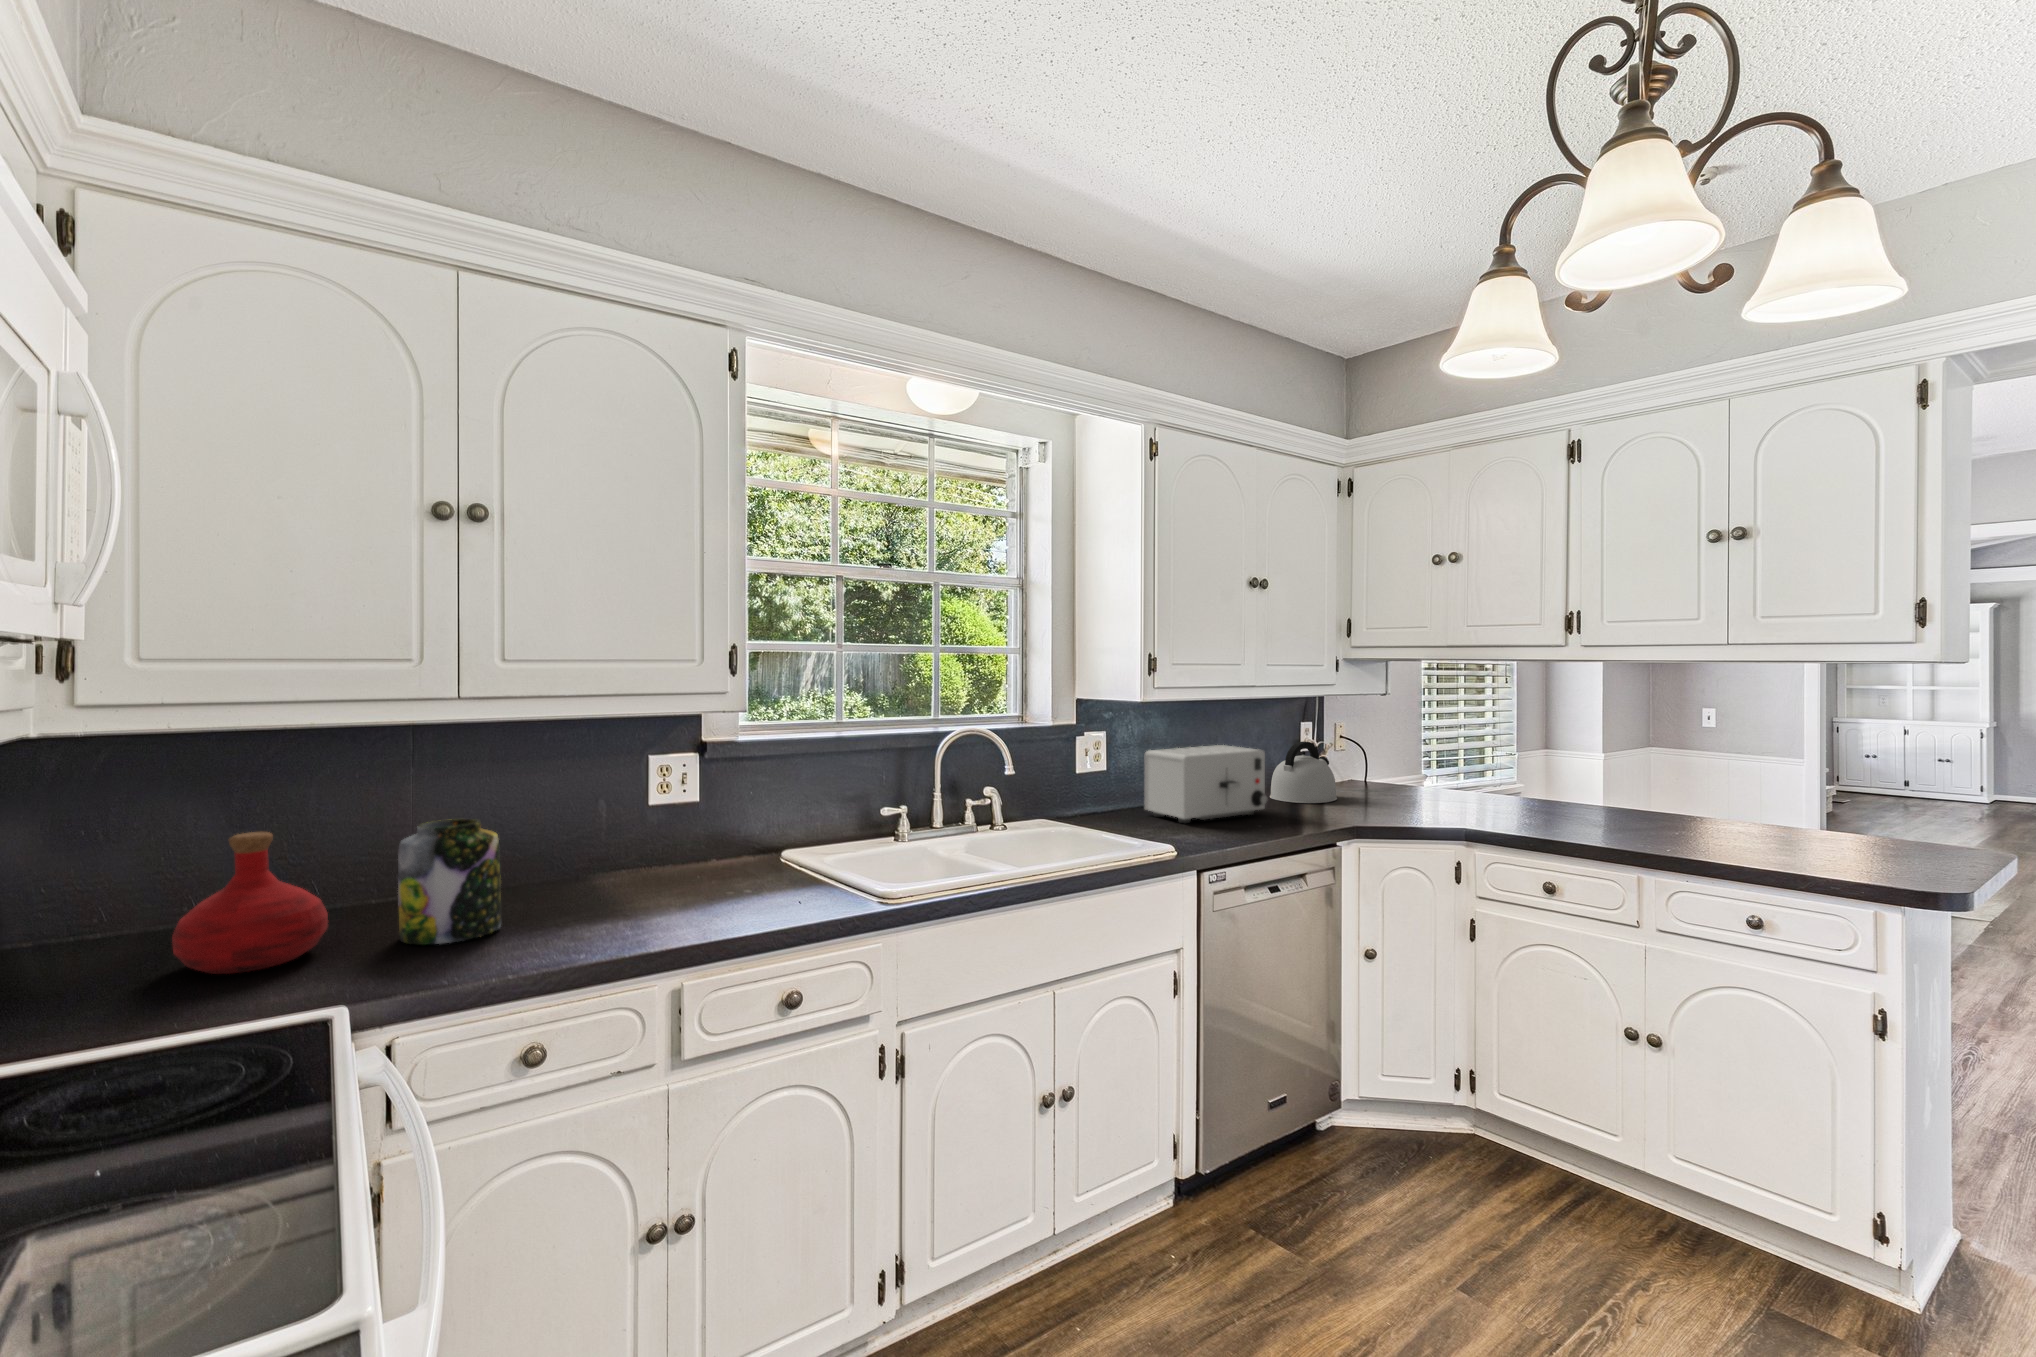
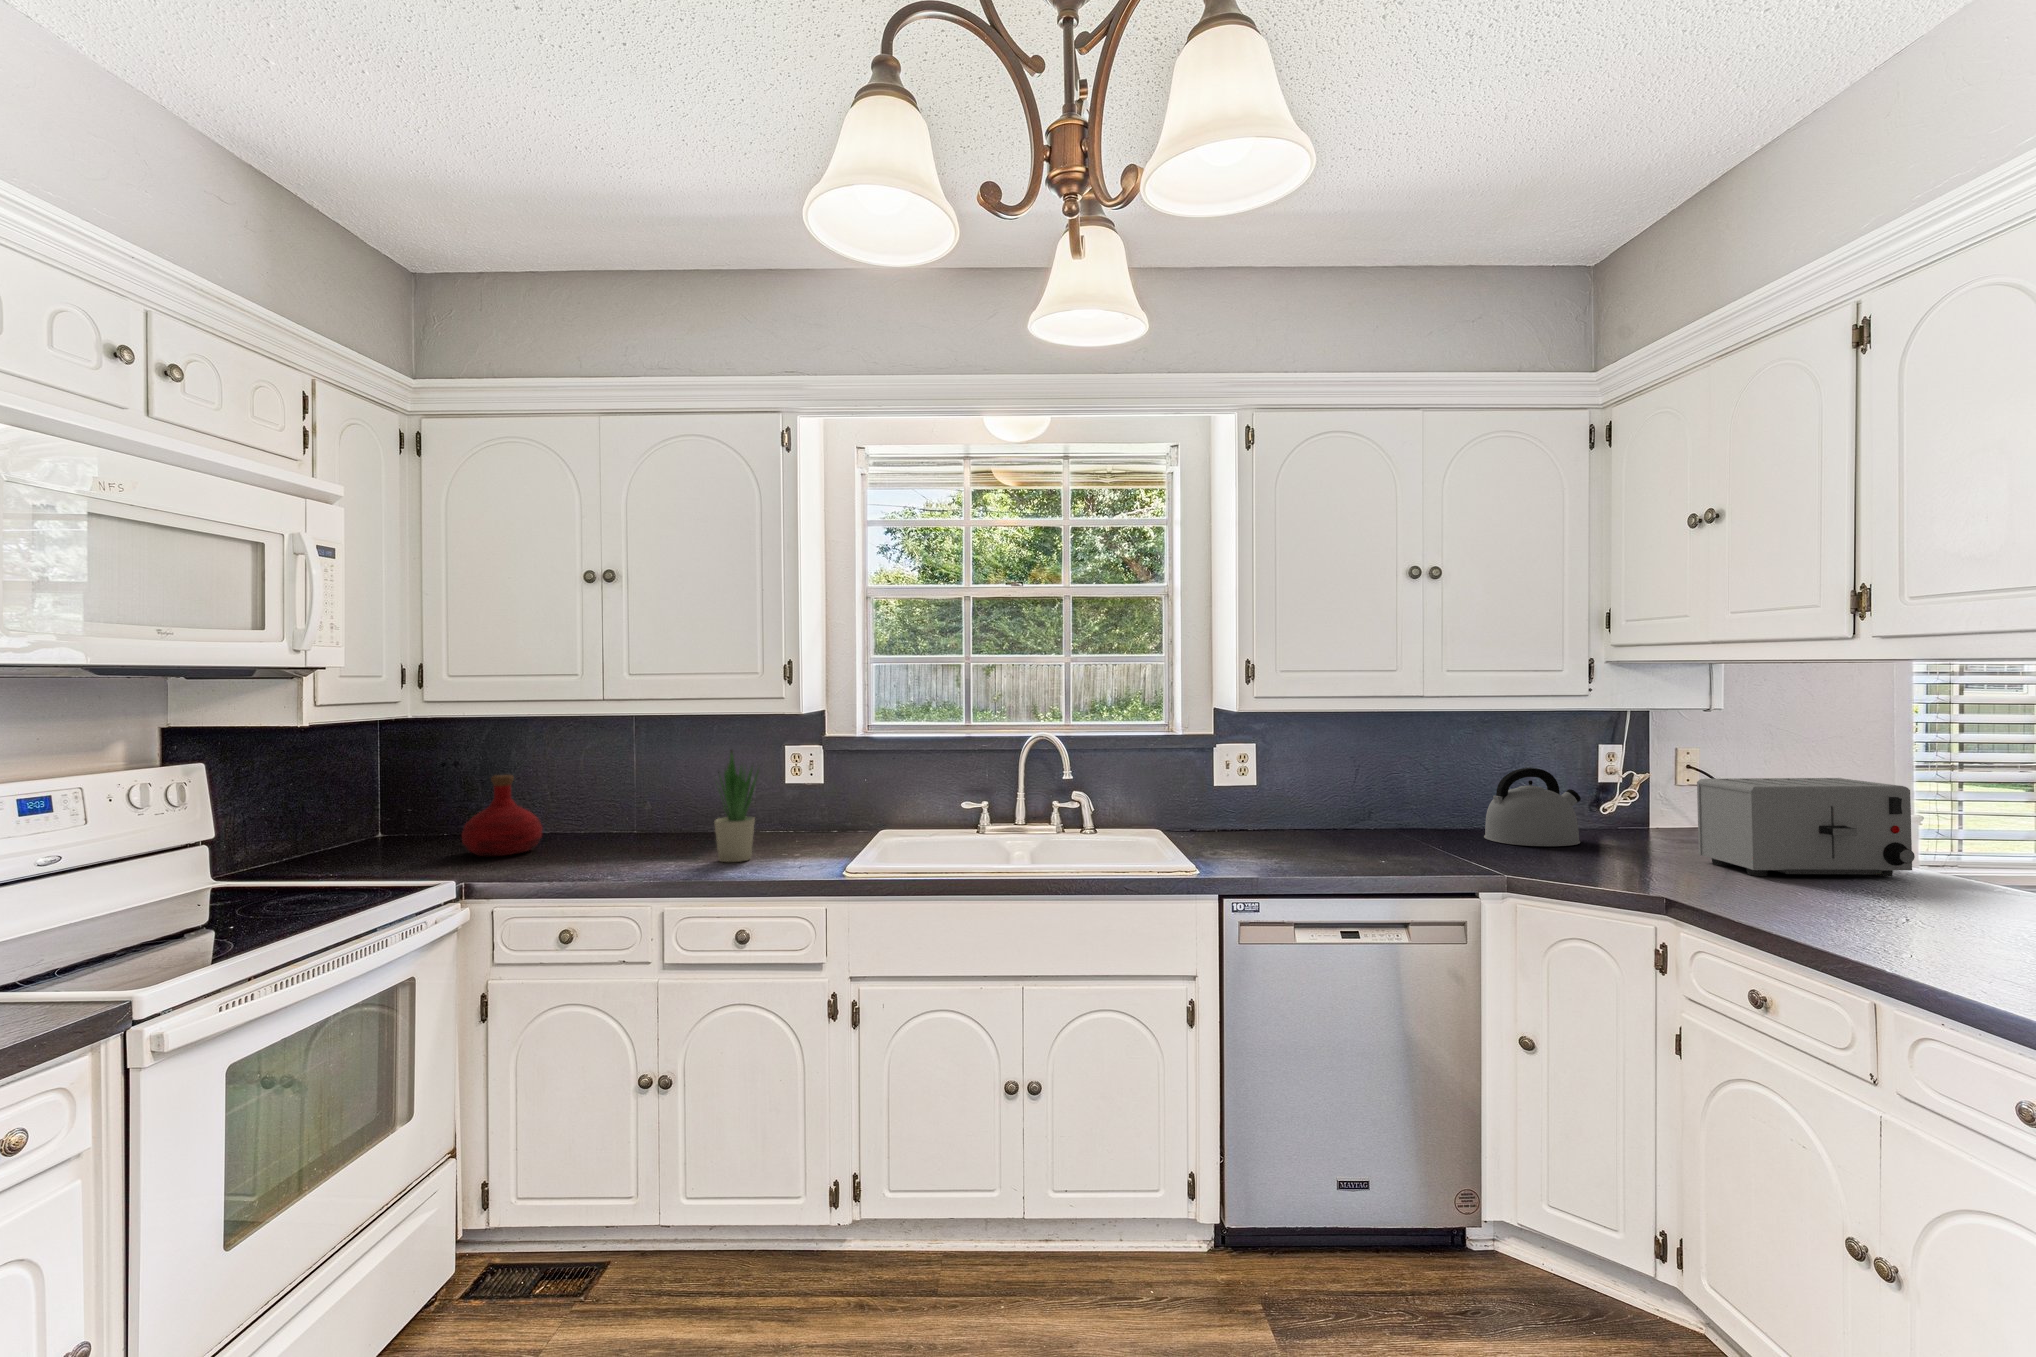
toaster: present [1145,745,1267,823] -> present [1697,778,1915,877]
potted plant: none [661,765,721,918] -> present [714,750,758,862]
jar: present [398,819,501,945] -> none [571,777,630,856]

